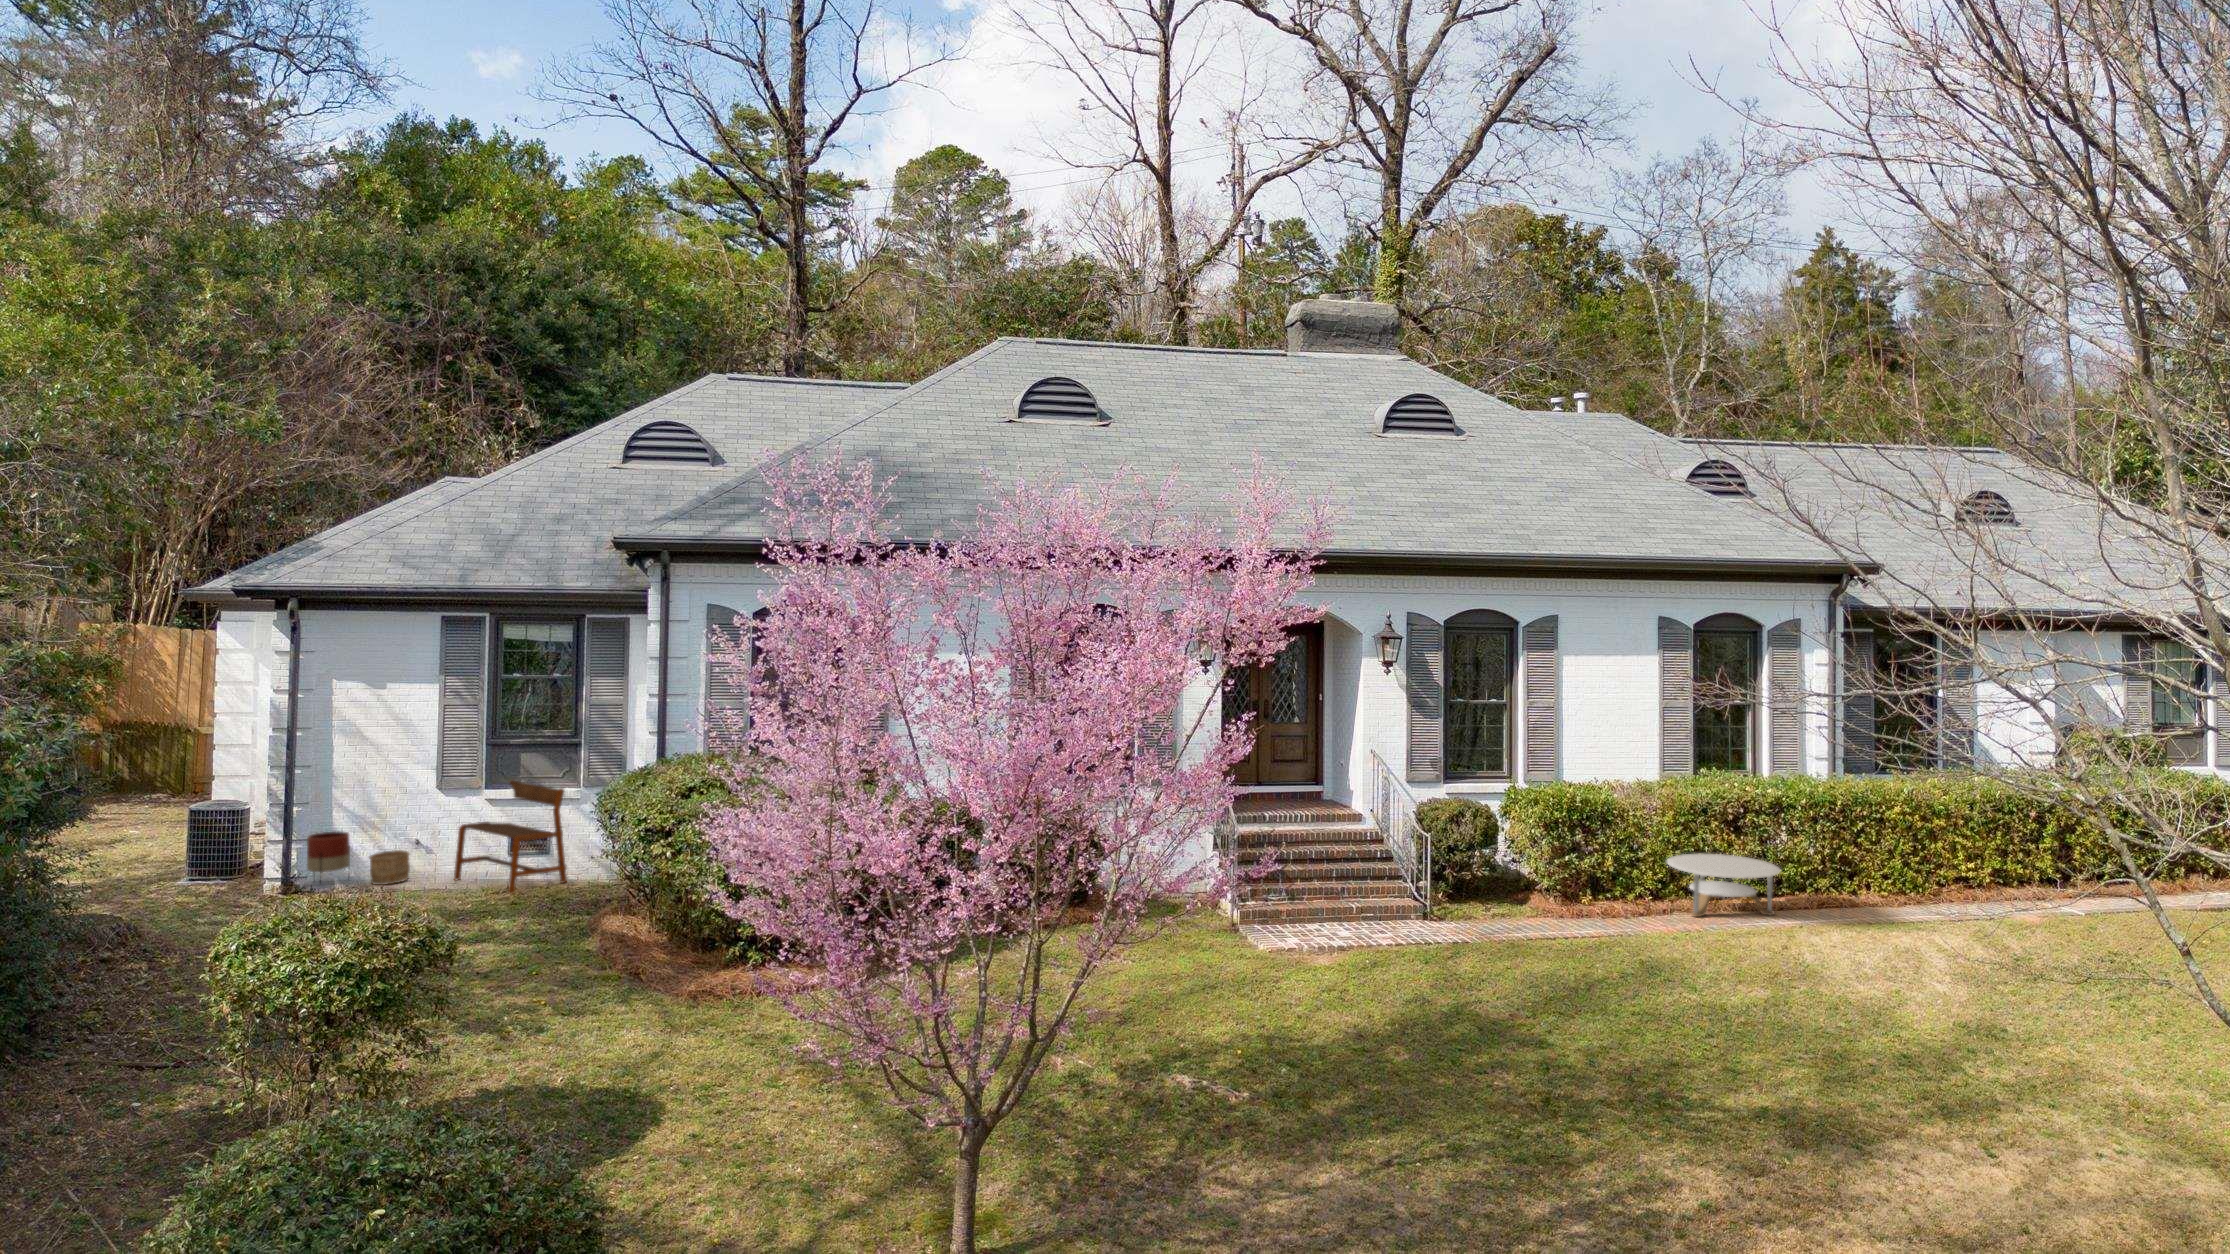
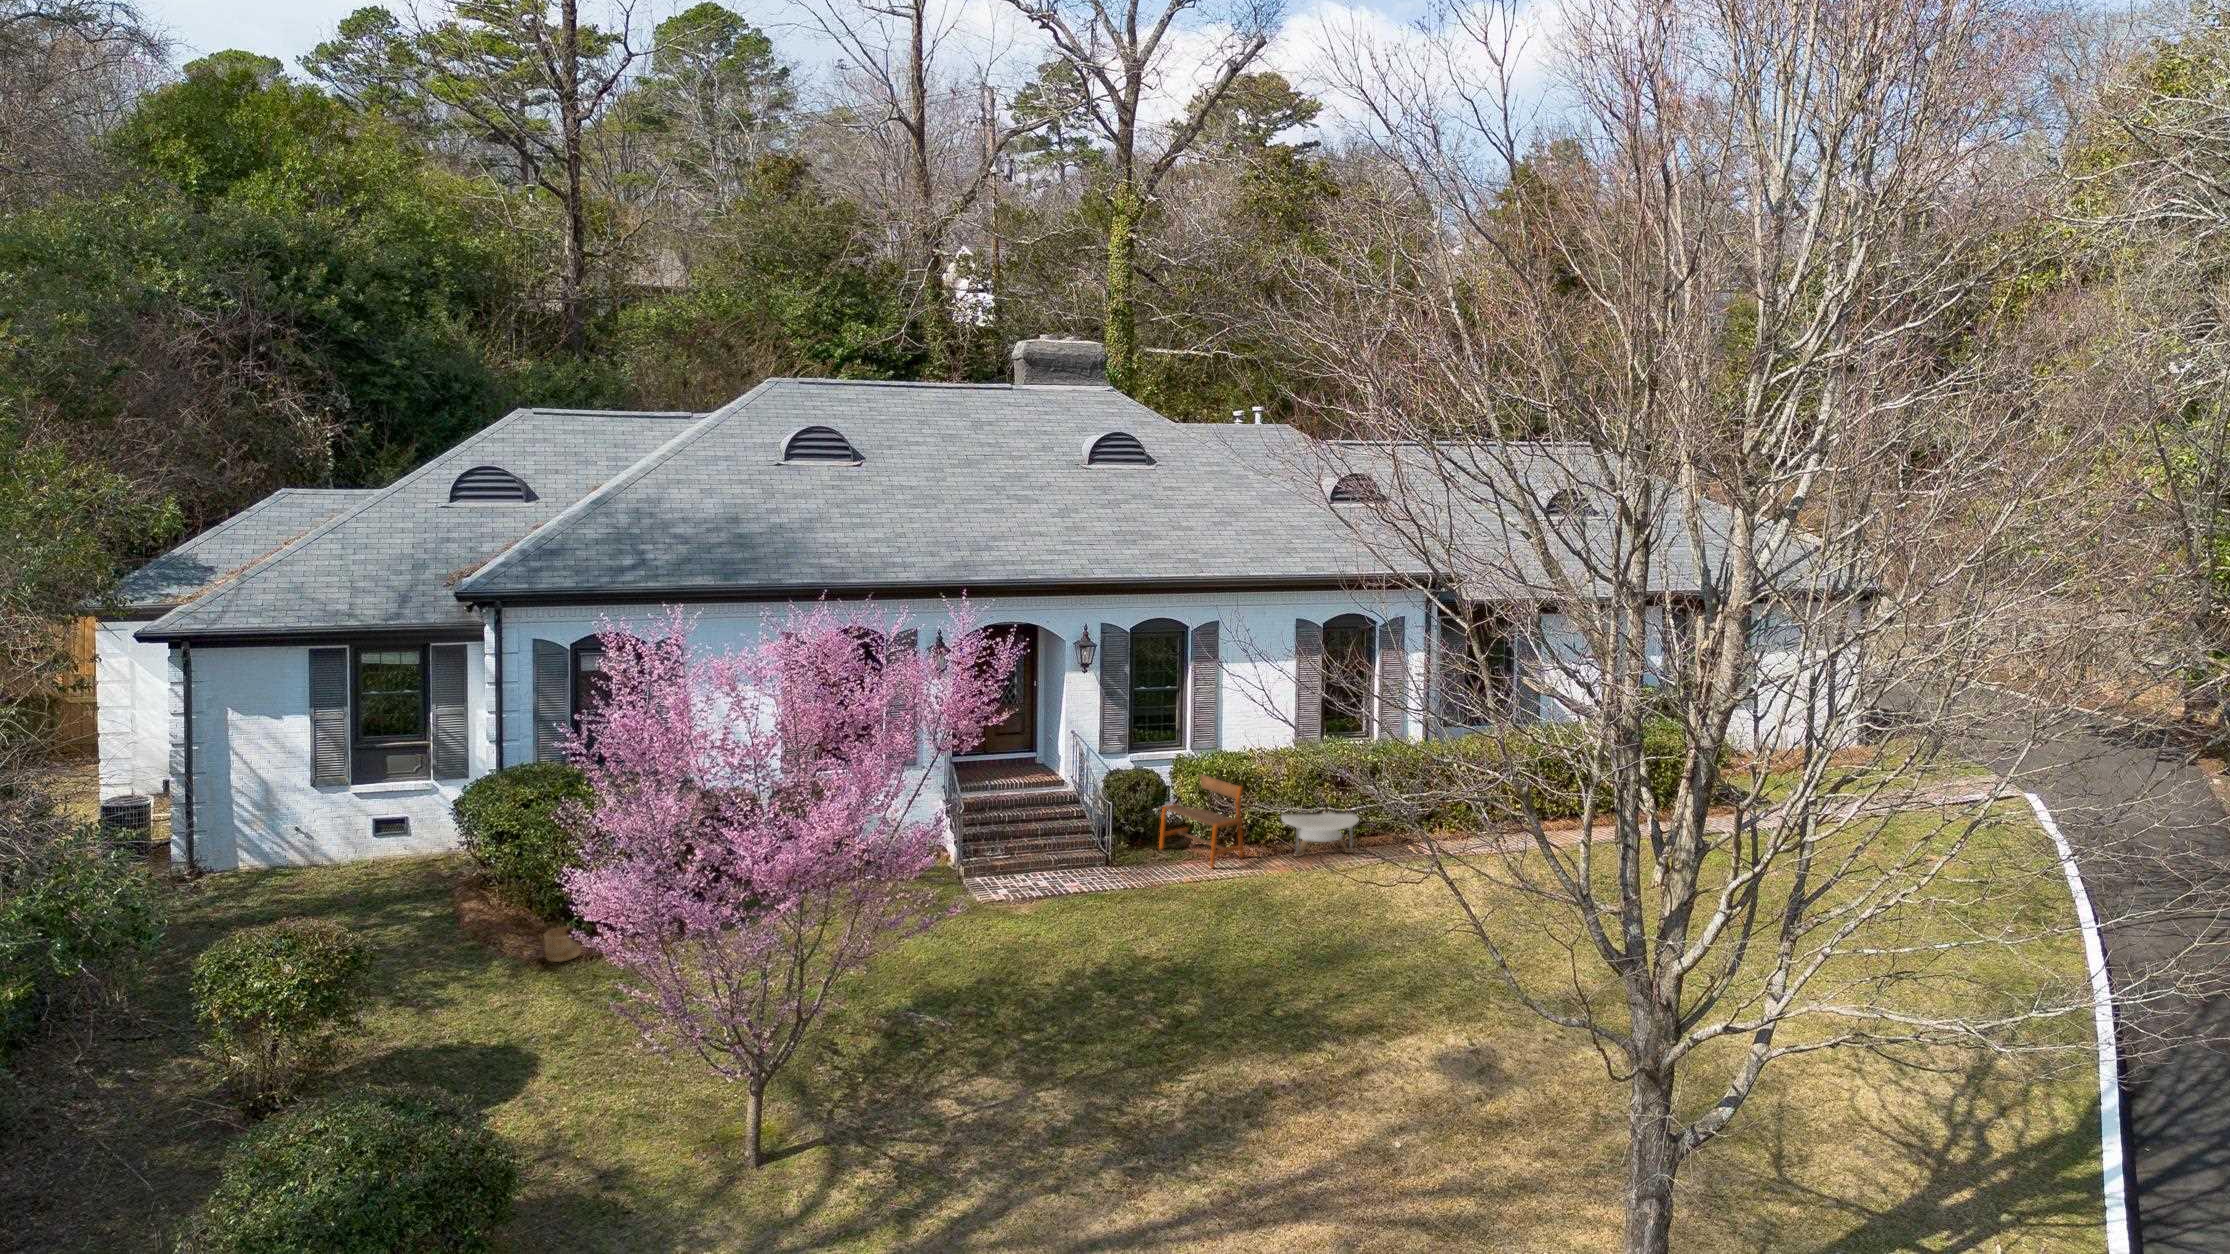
bench: present [454,780,567,894] -> present [1159,774,1245,868]
planter: present [307,831,350,873] -> none [211,825,248,871]
wooden bucket: present [369,850,410,885] -> present [544,926,581,962]

